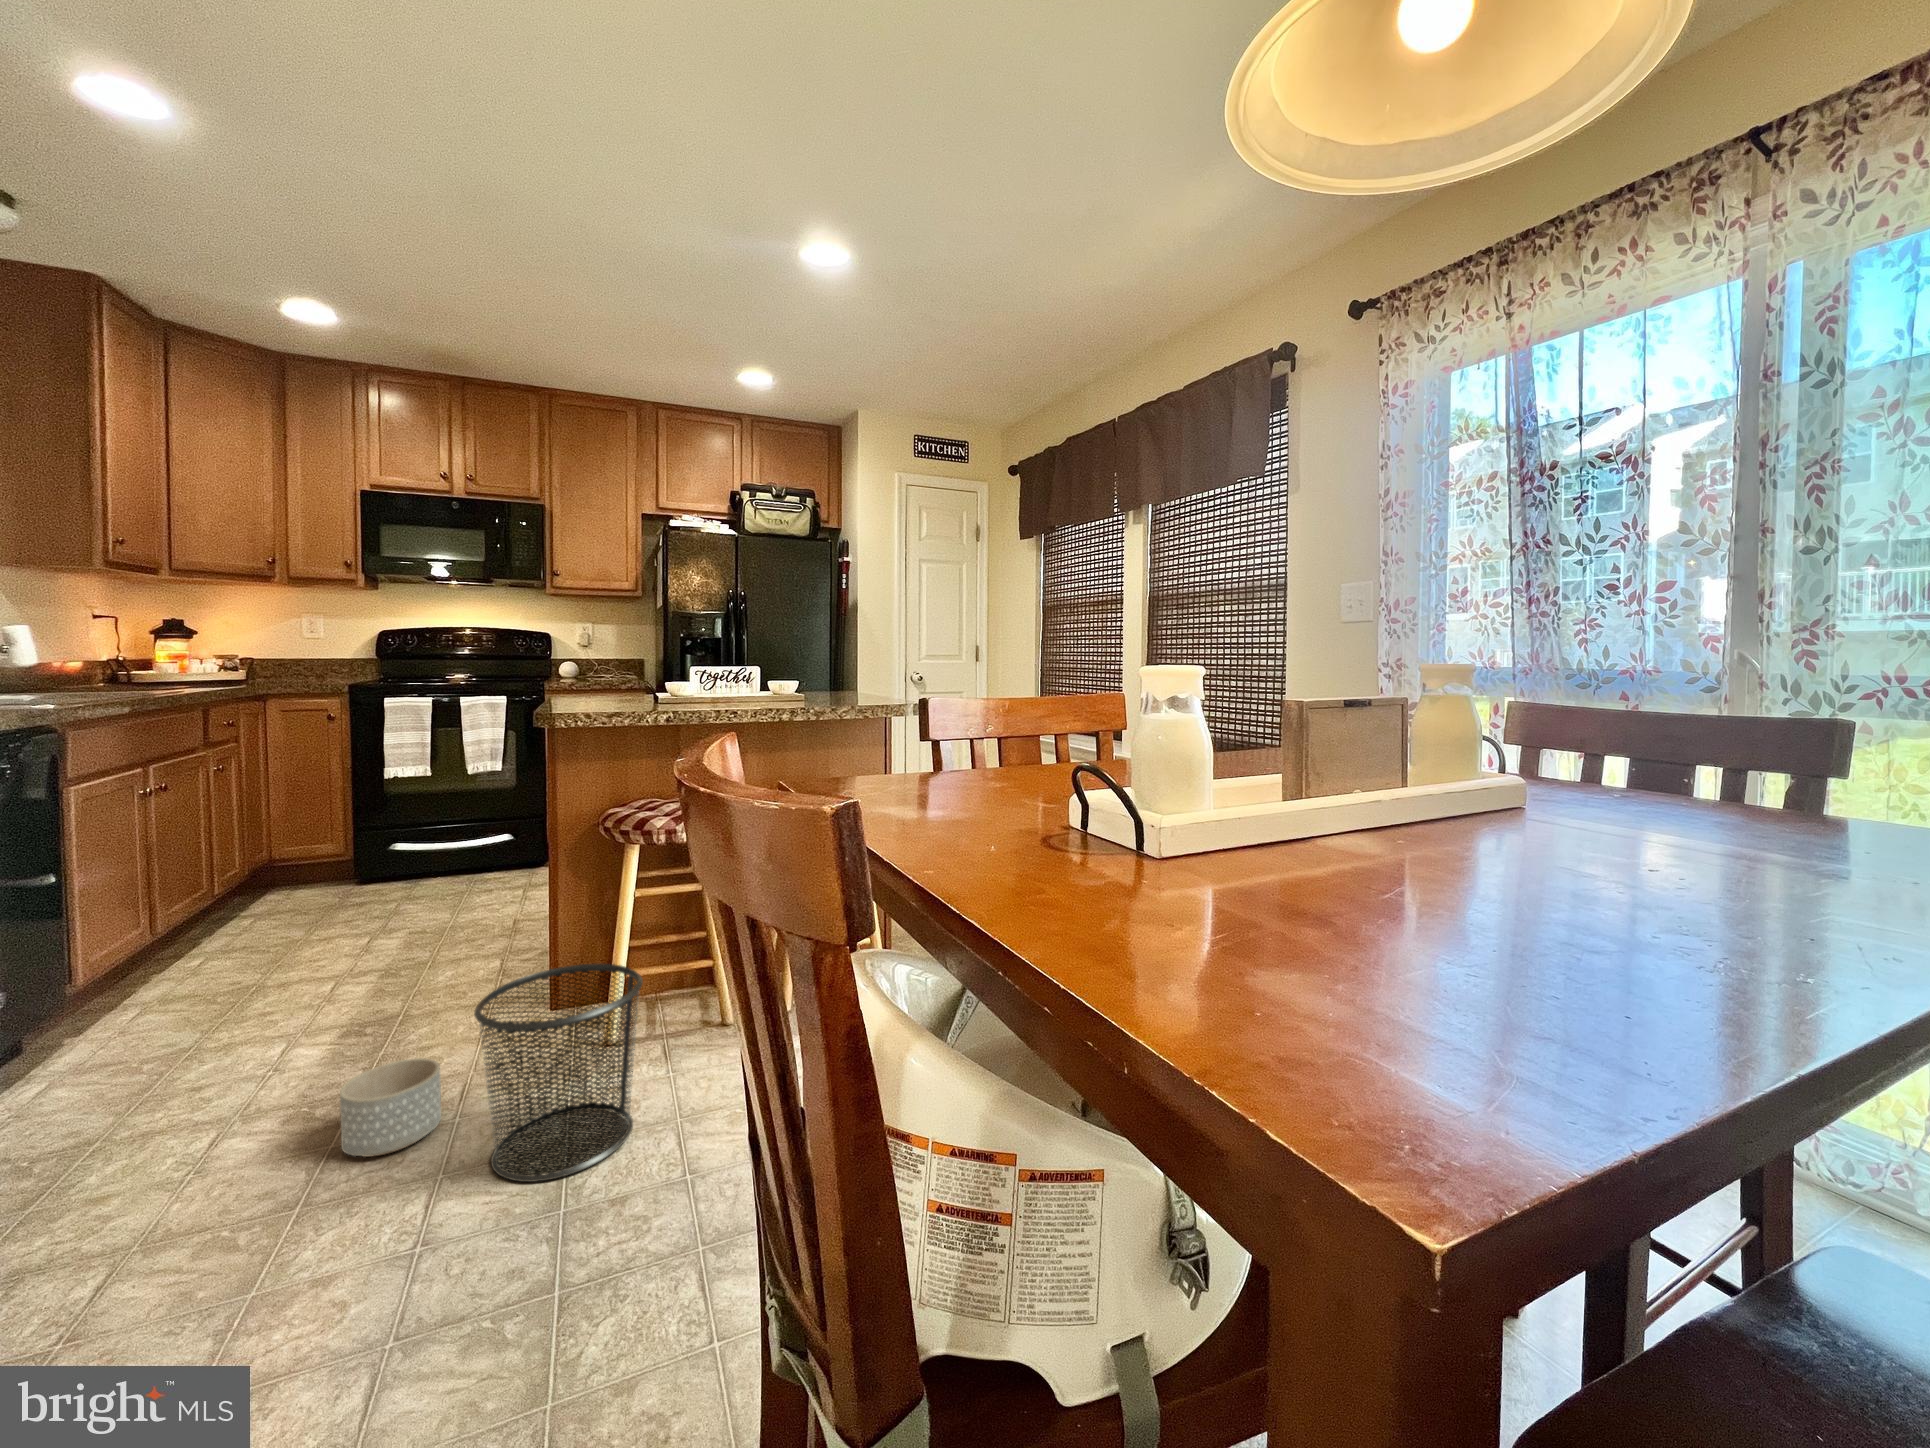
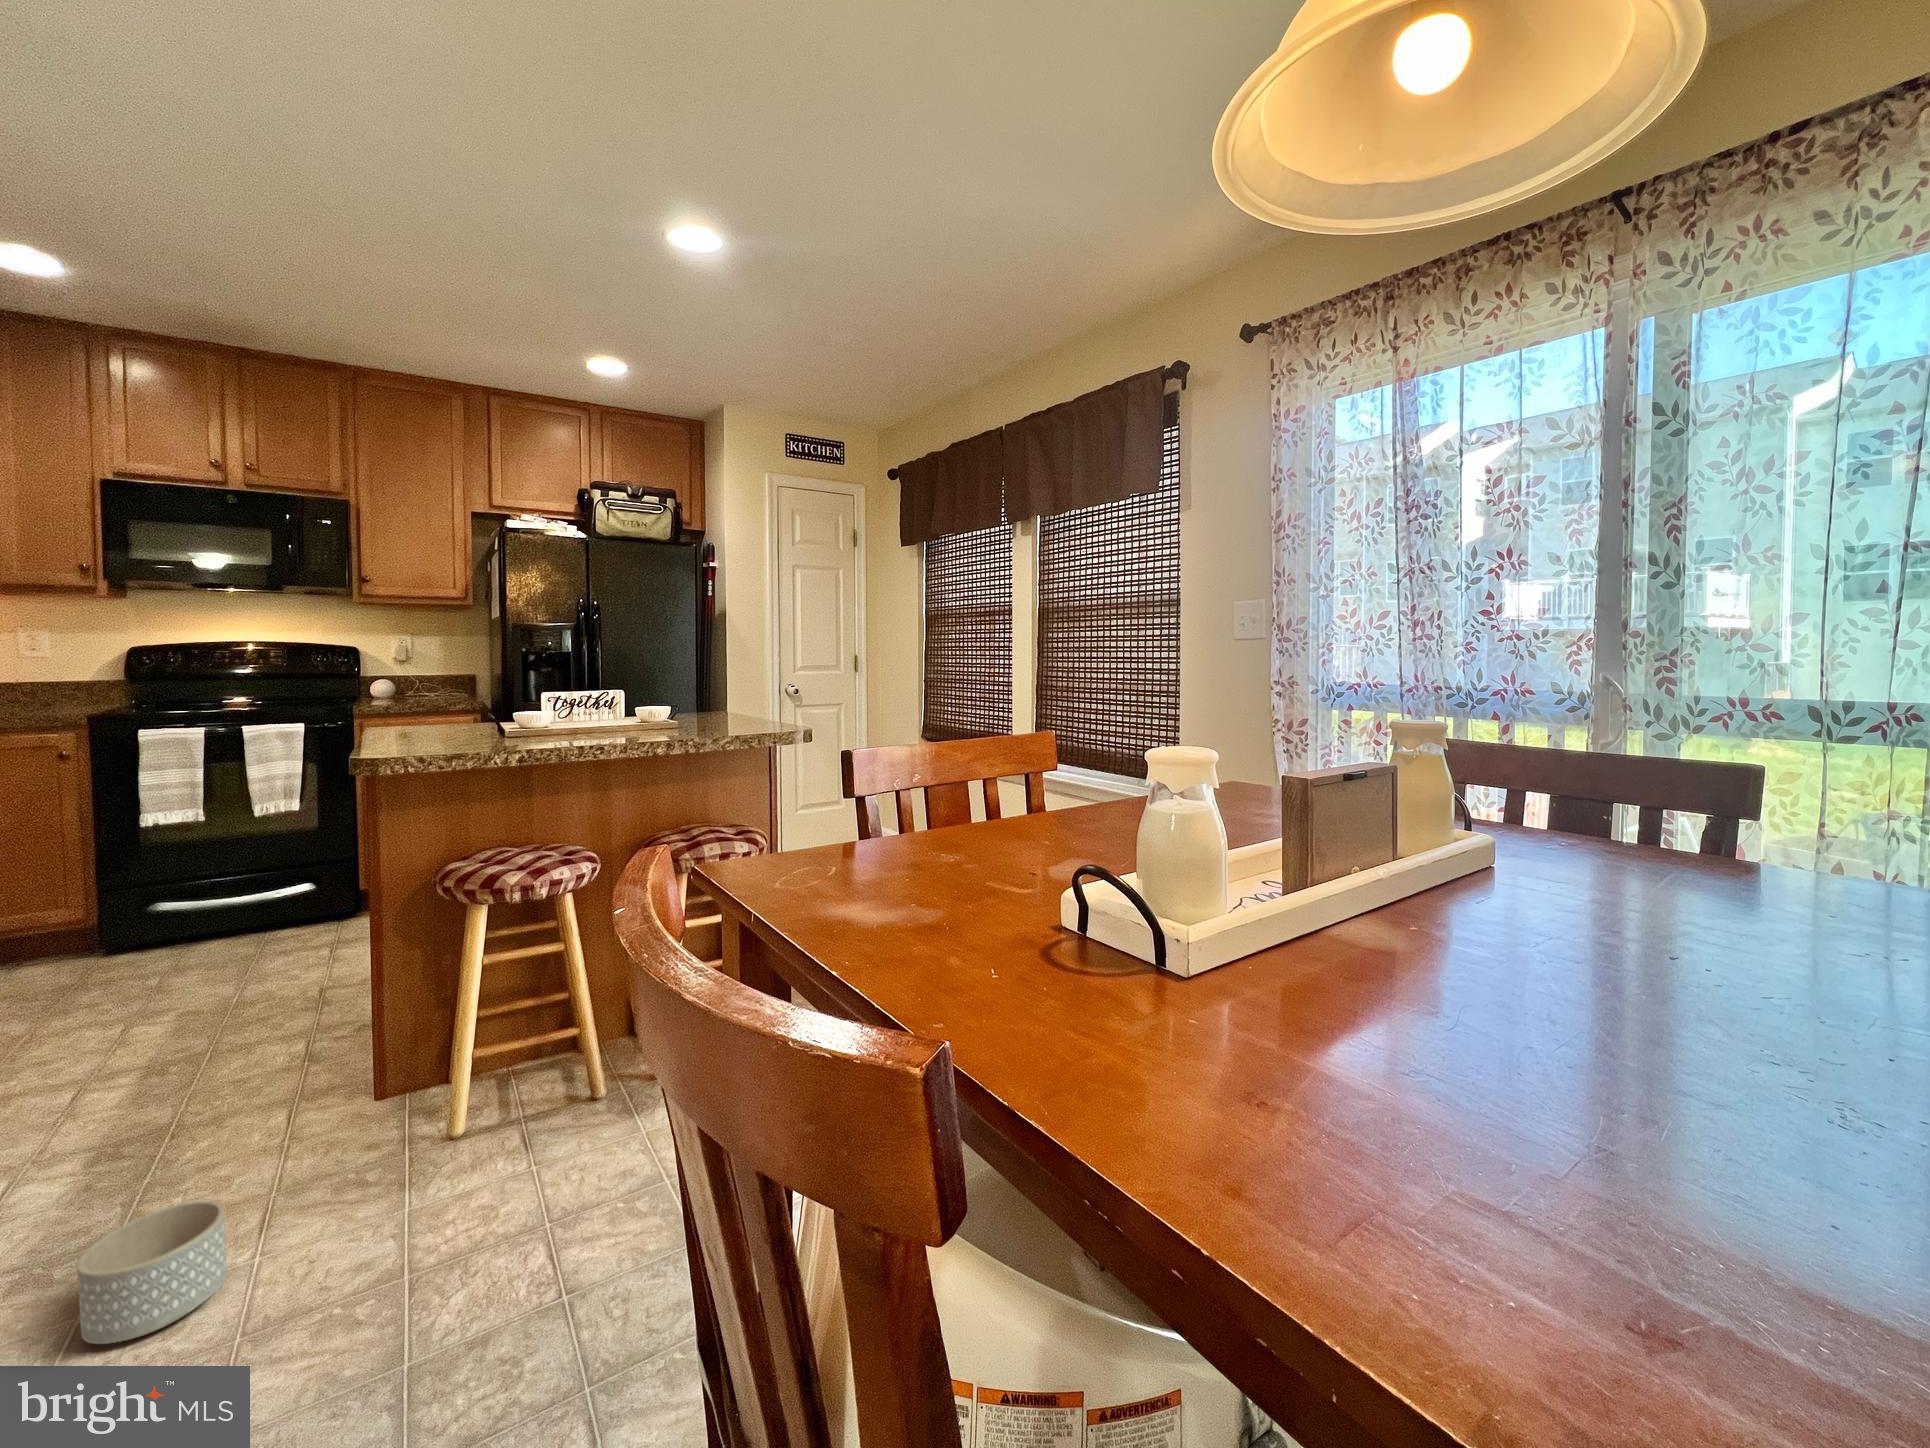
trash can: present [474,964,643,1182] -> none [271,1060,497,1346]

